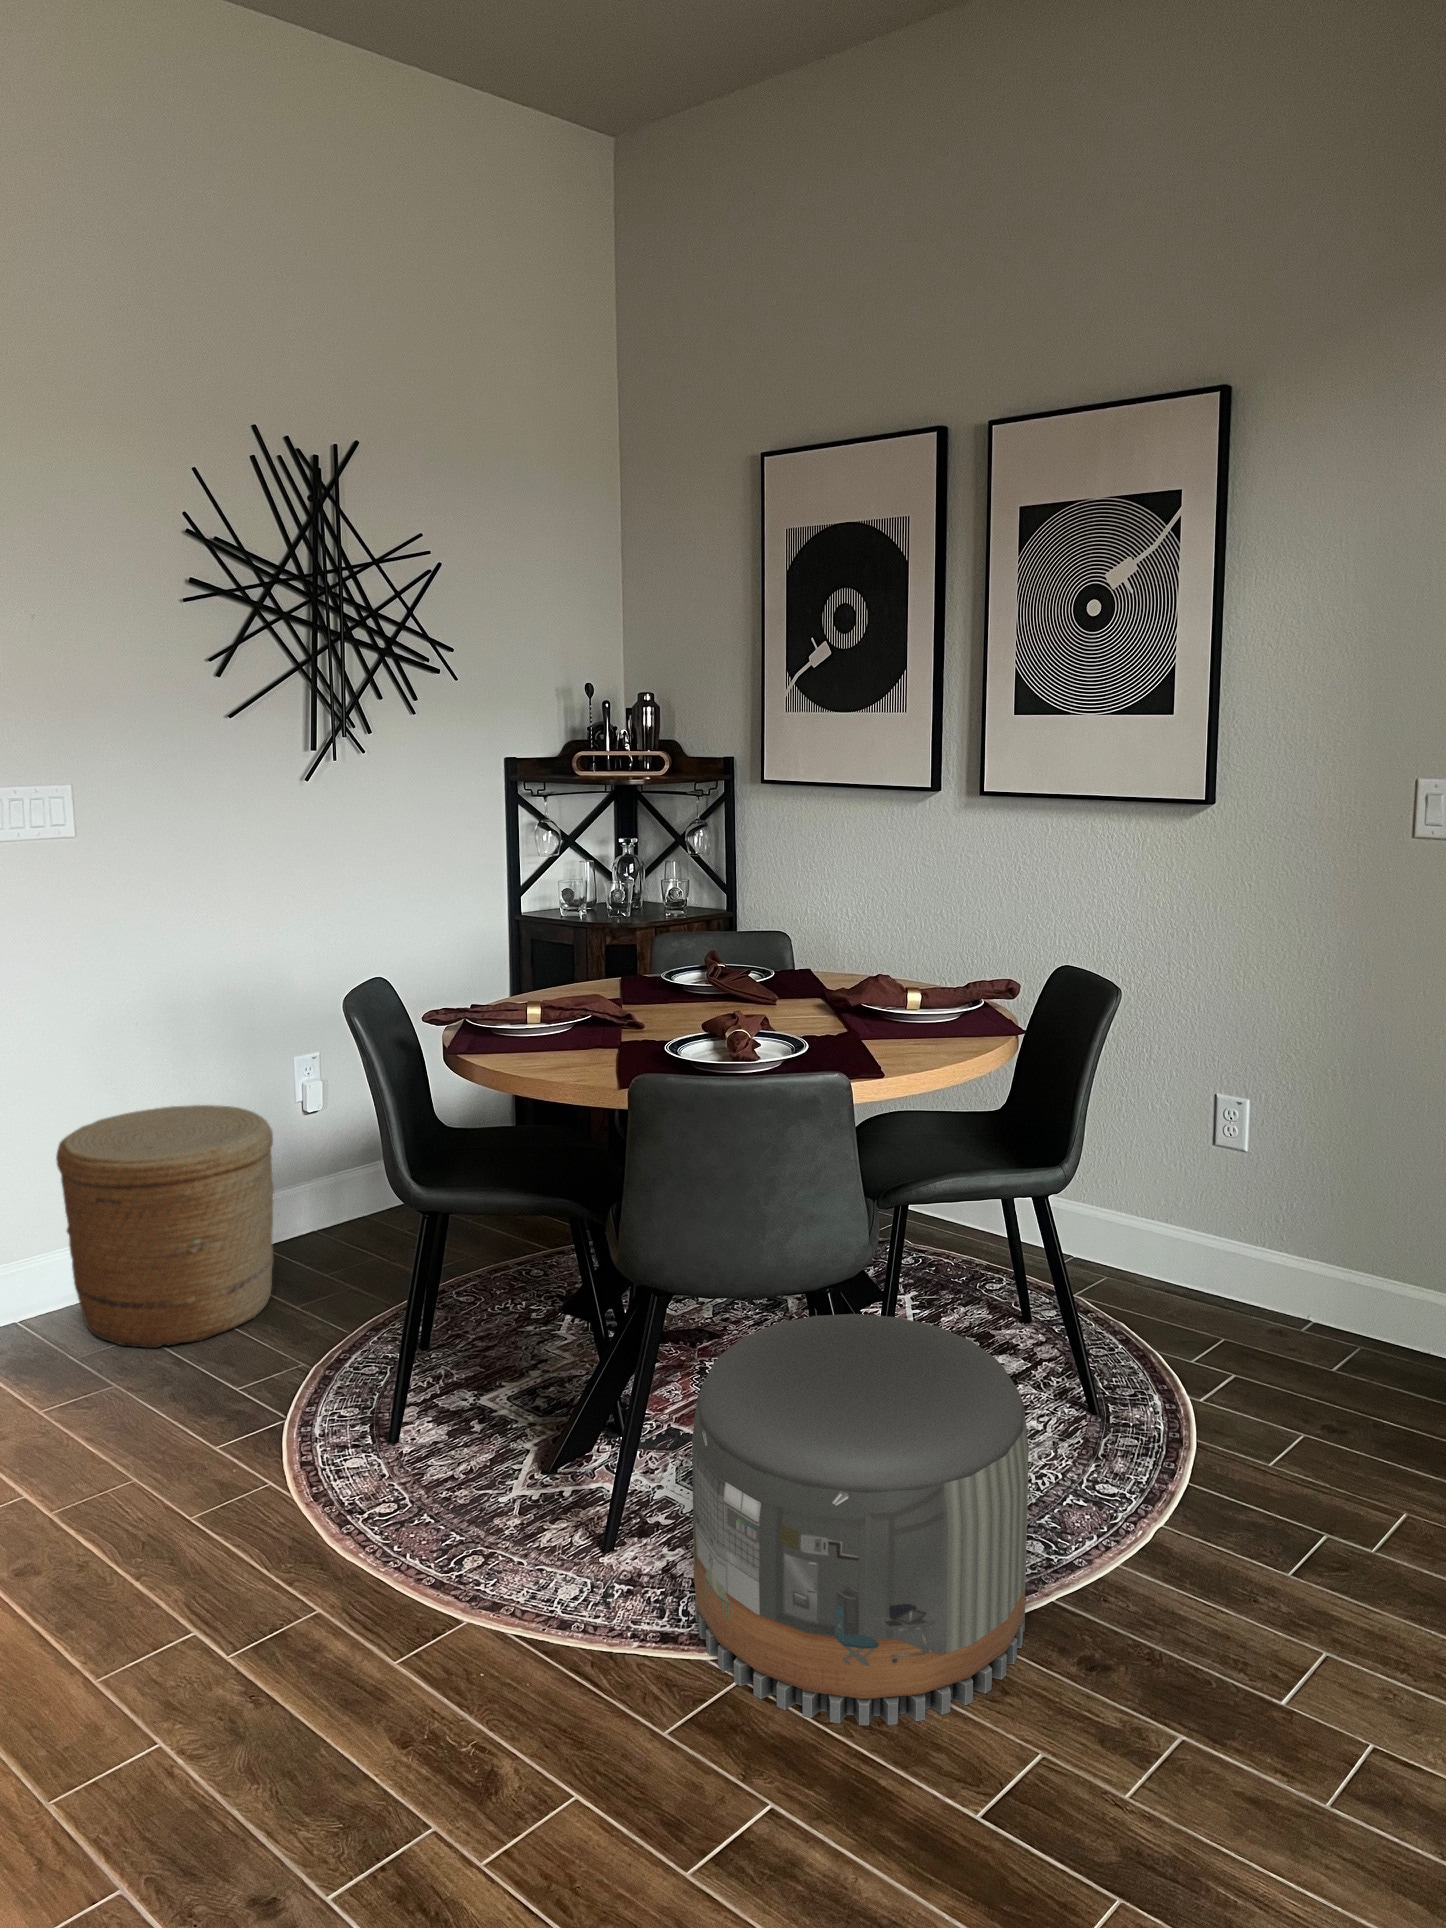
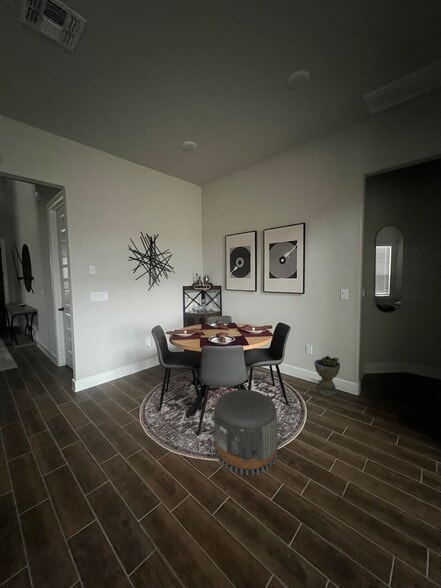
woven basket: present [56,1105,274,1348] -> none [103,348,141,393]
planter: none [1252,1149,1393,1373] -> present [314,356,340,397]

